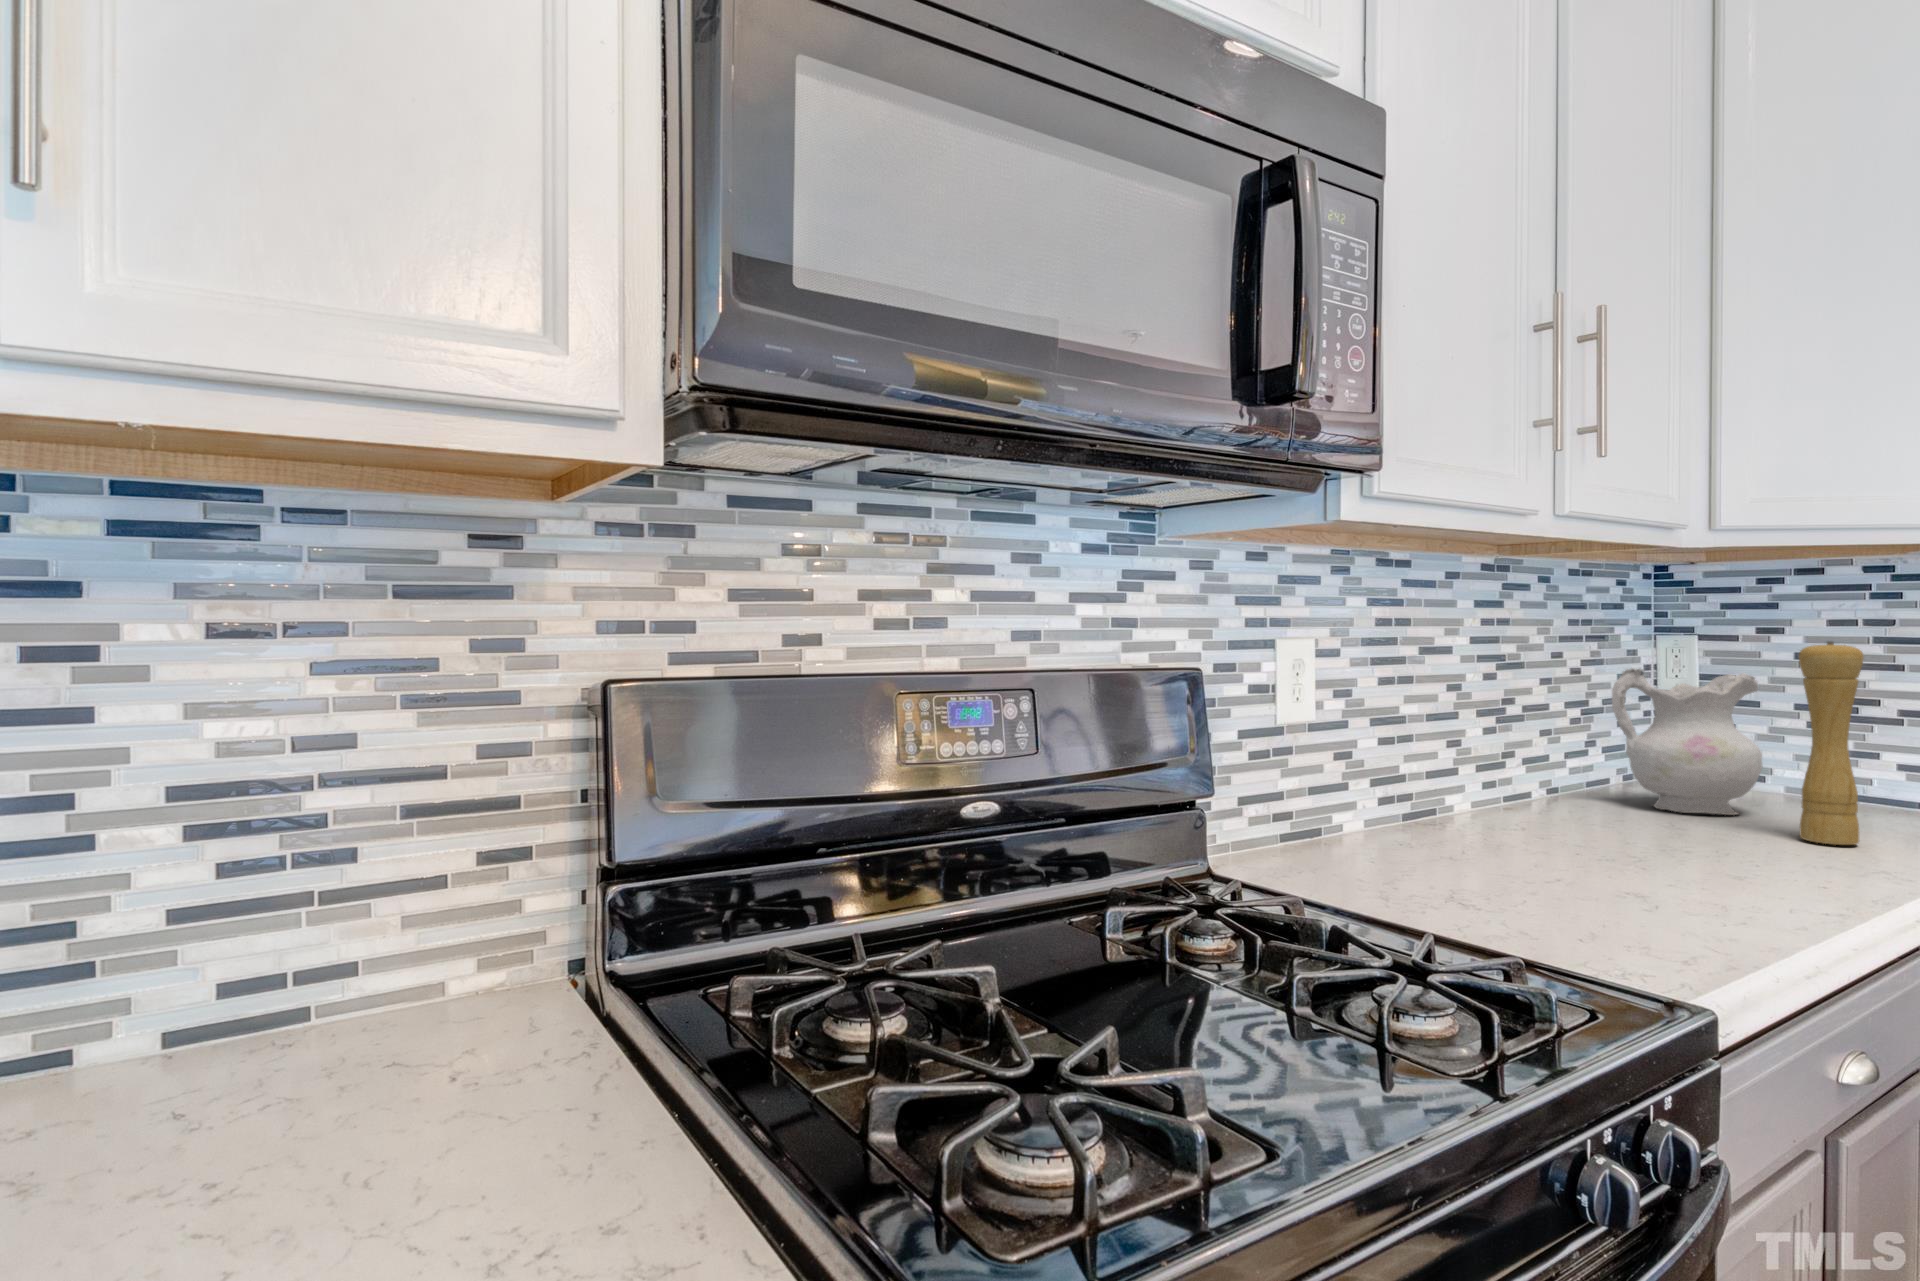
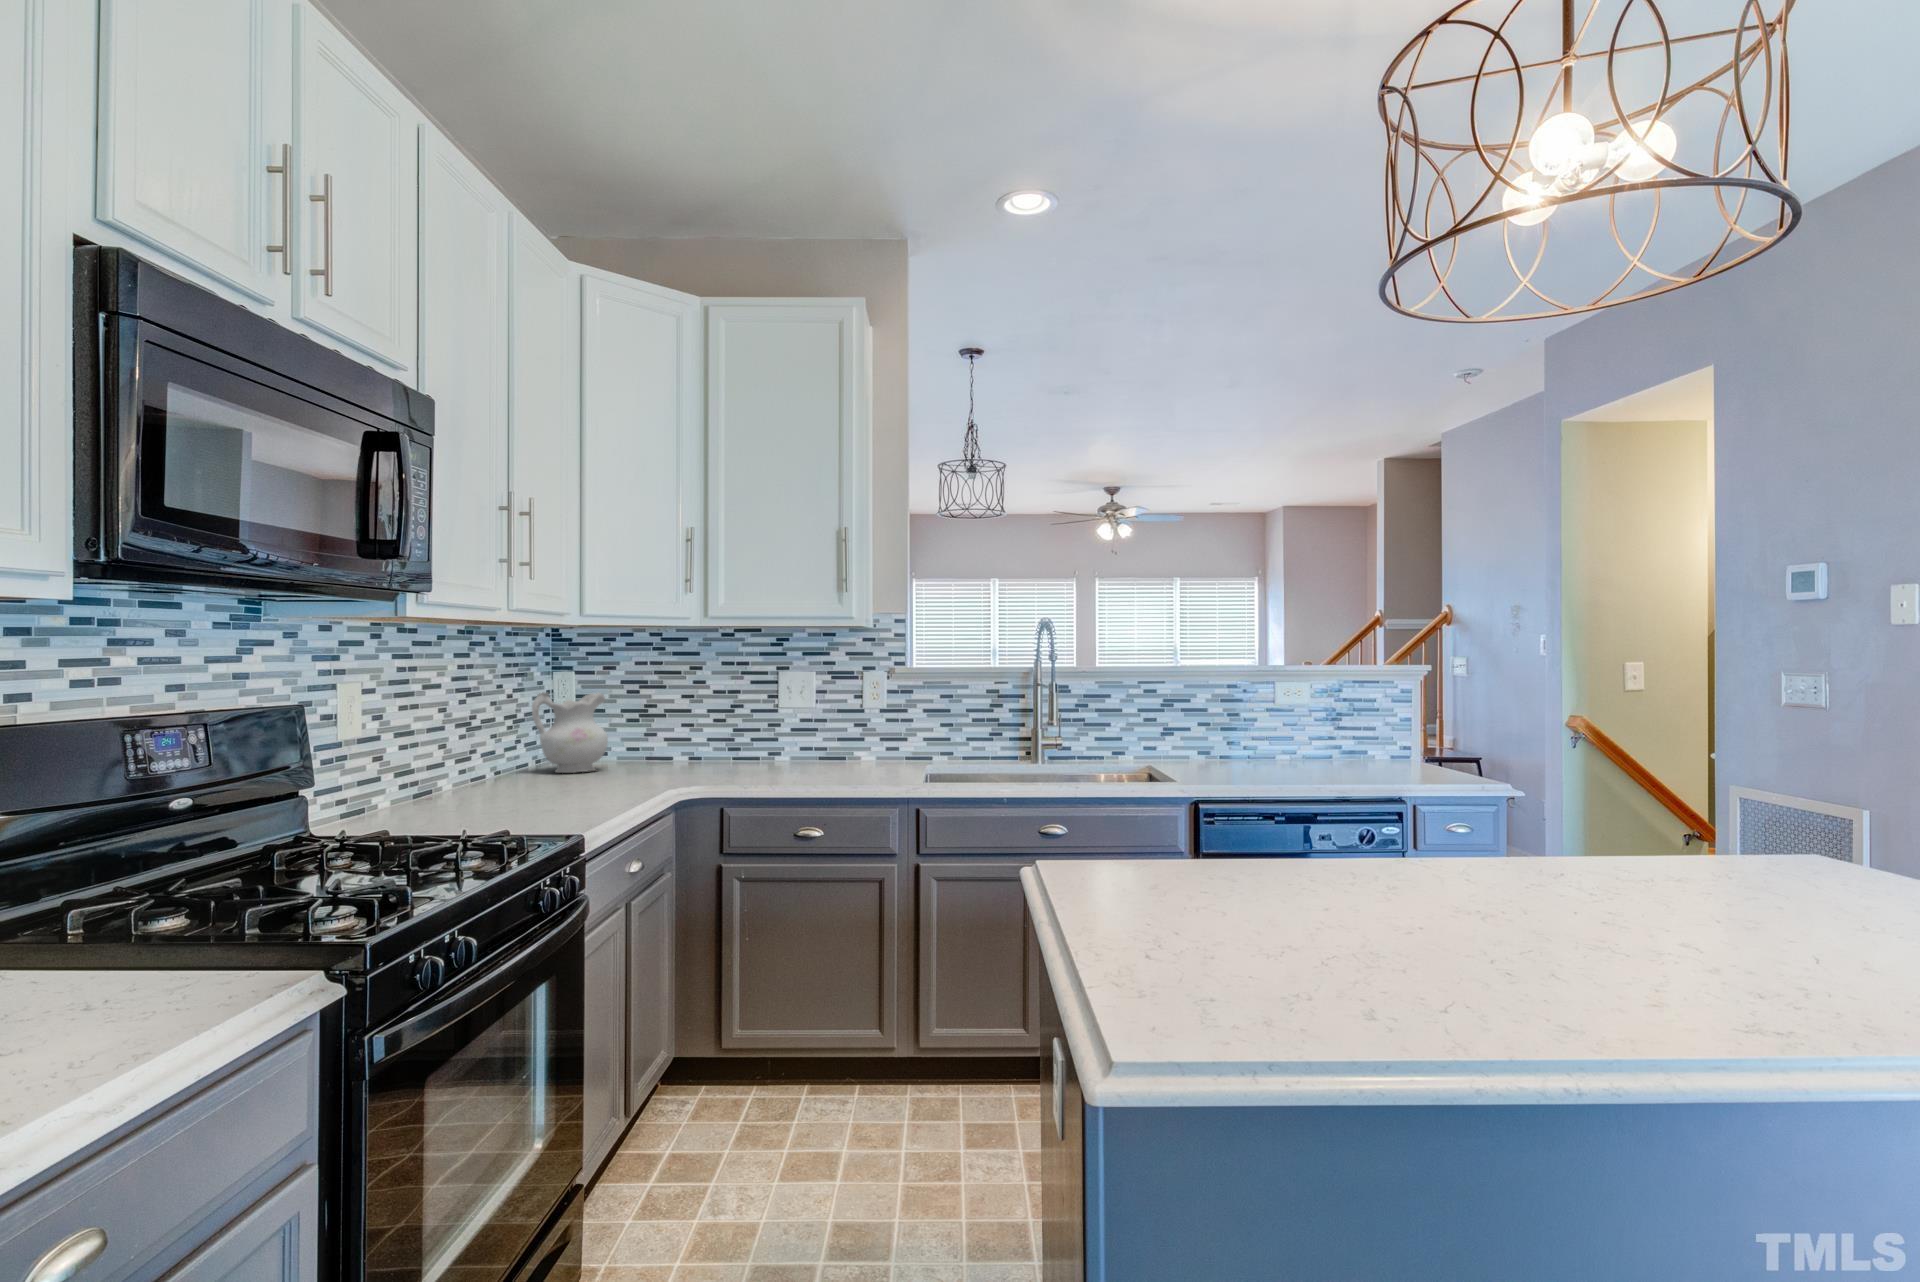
pepper mill: present [1799,641,1864,845] -> none [623,675,650,777]

